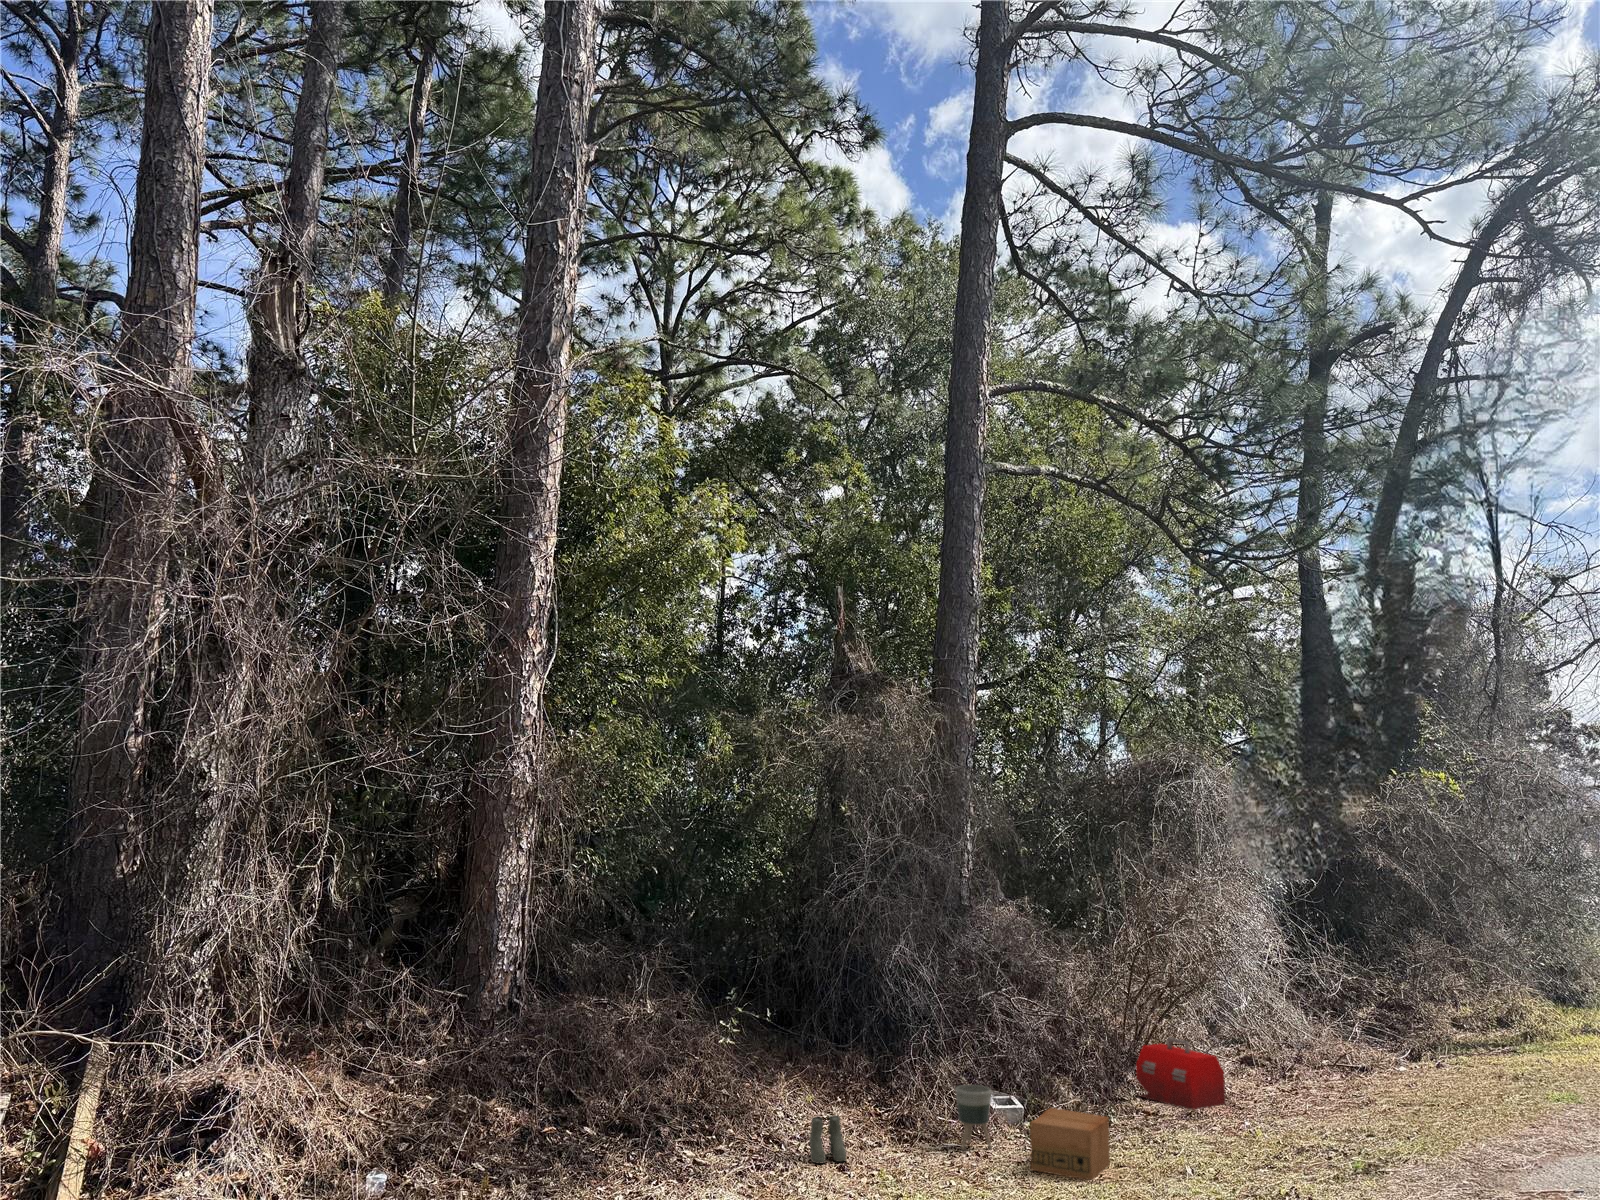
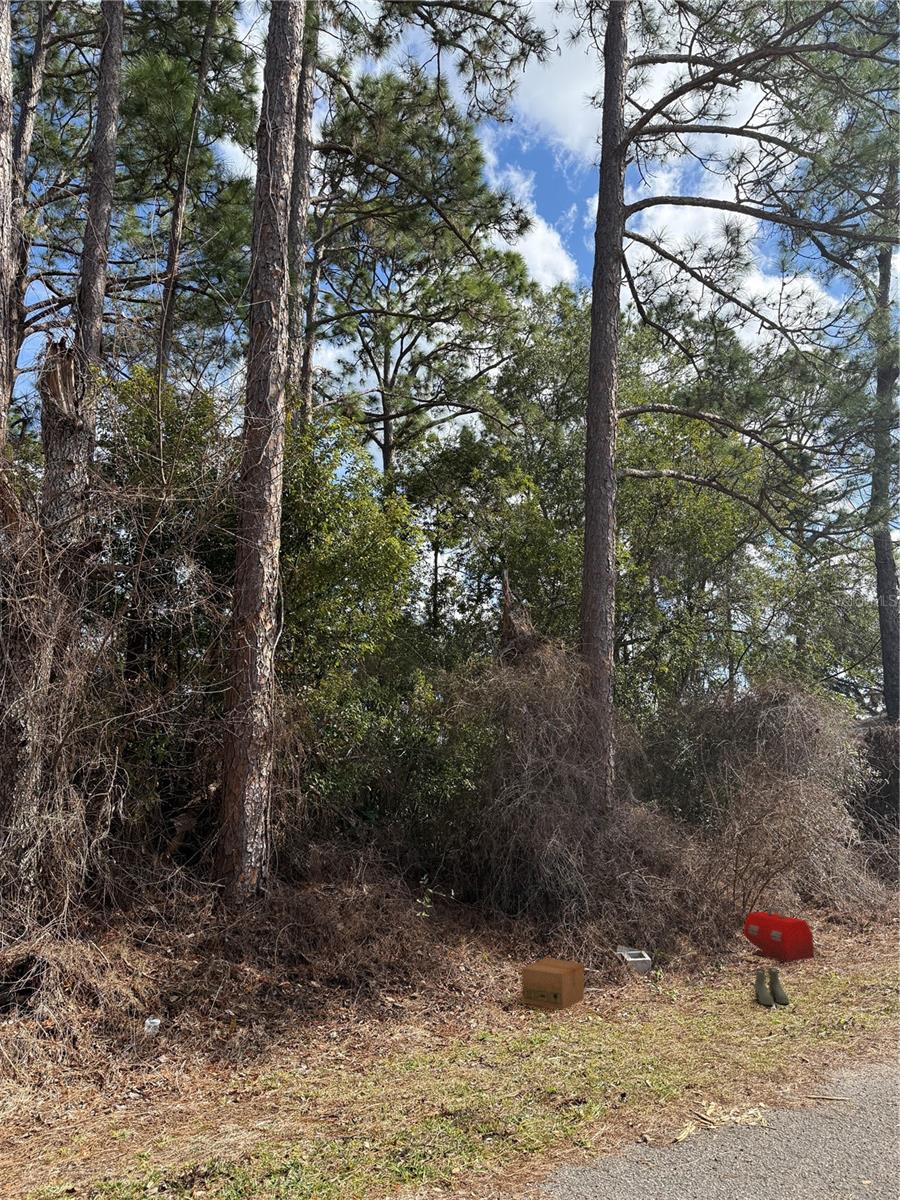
planter: present [955,1085,992,1150] -> none [594,946,623,996]
cardboard box: present [1030,1108,1110,1180] -> present [522,958,584,1010]
boots: present [809,1115,846,1163] -> present [754,968,789,1005]

